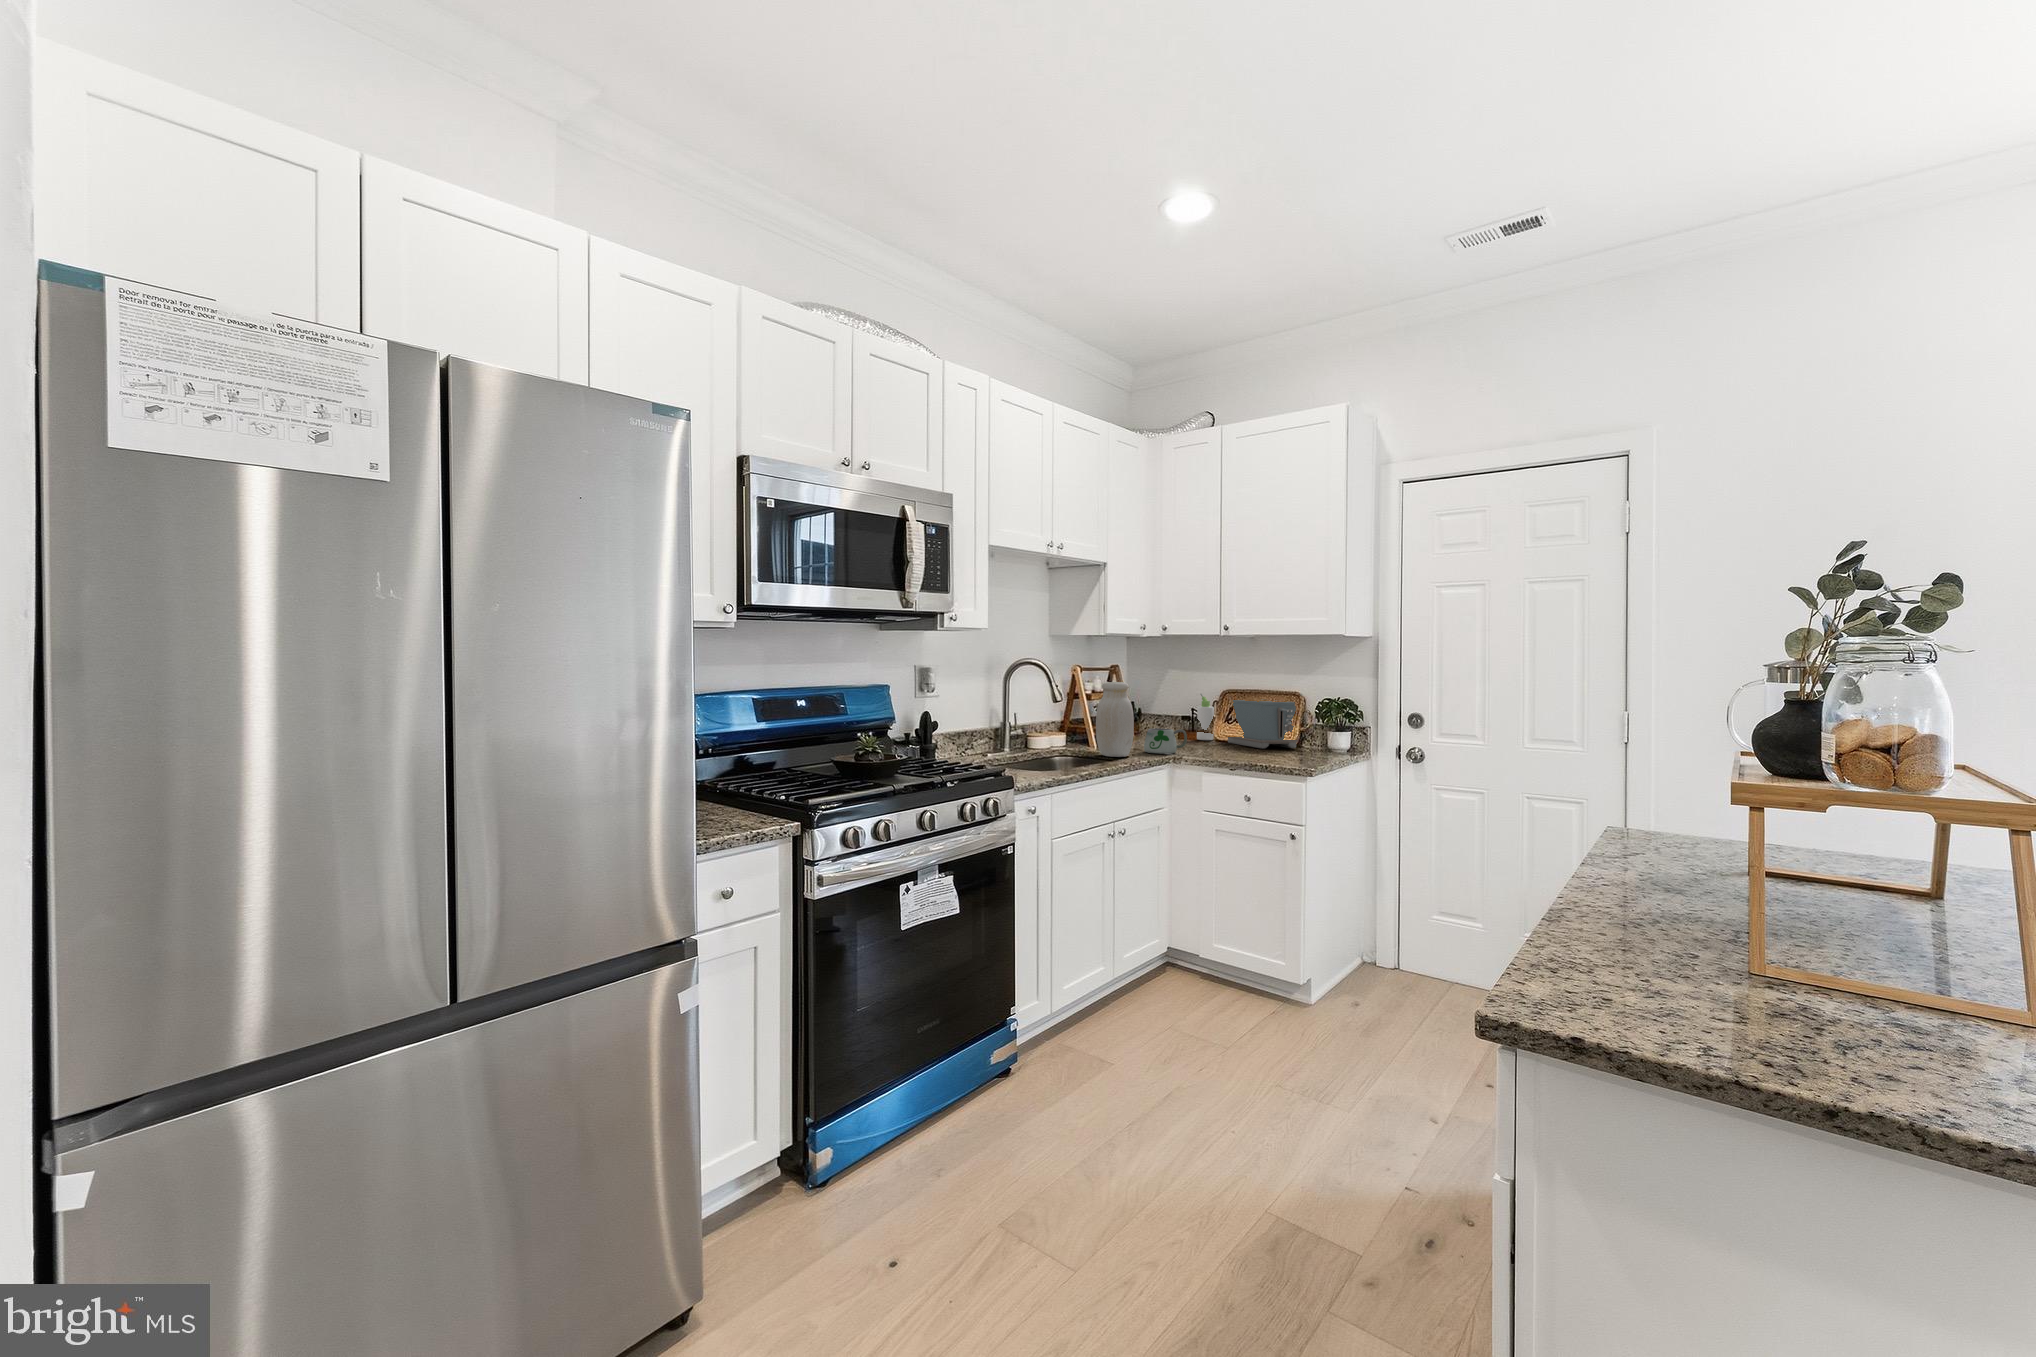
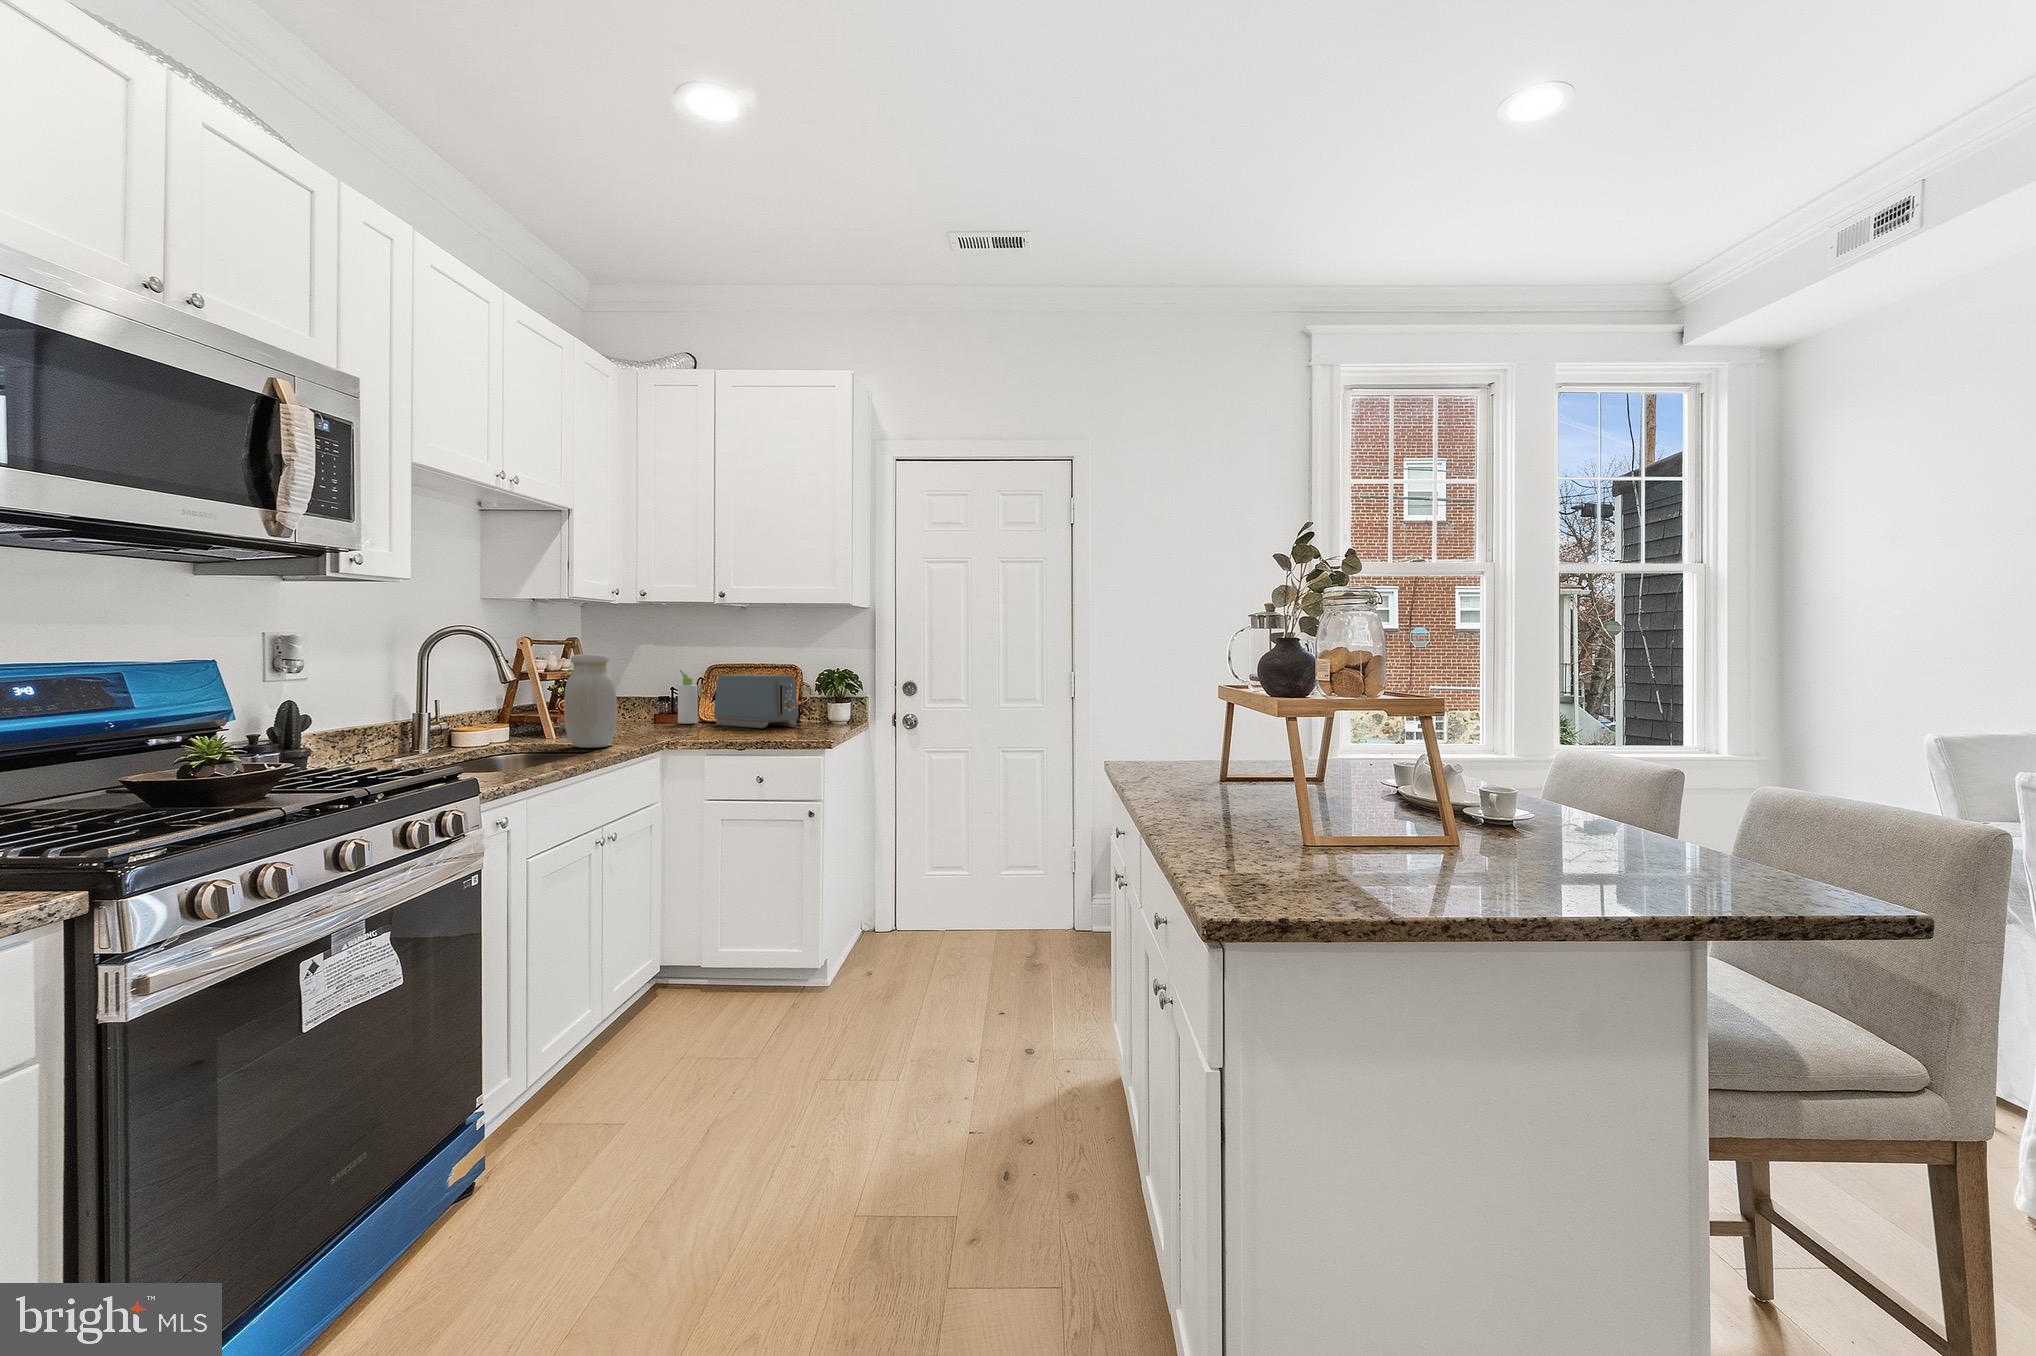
mug: present [1144,728,1187,754] -> none [625,710,680,741]

